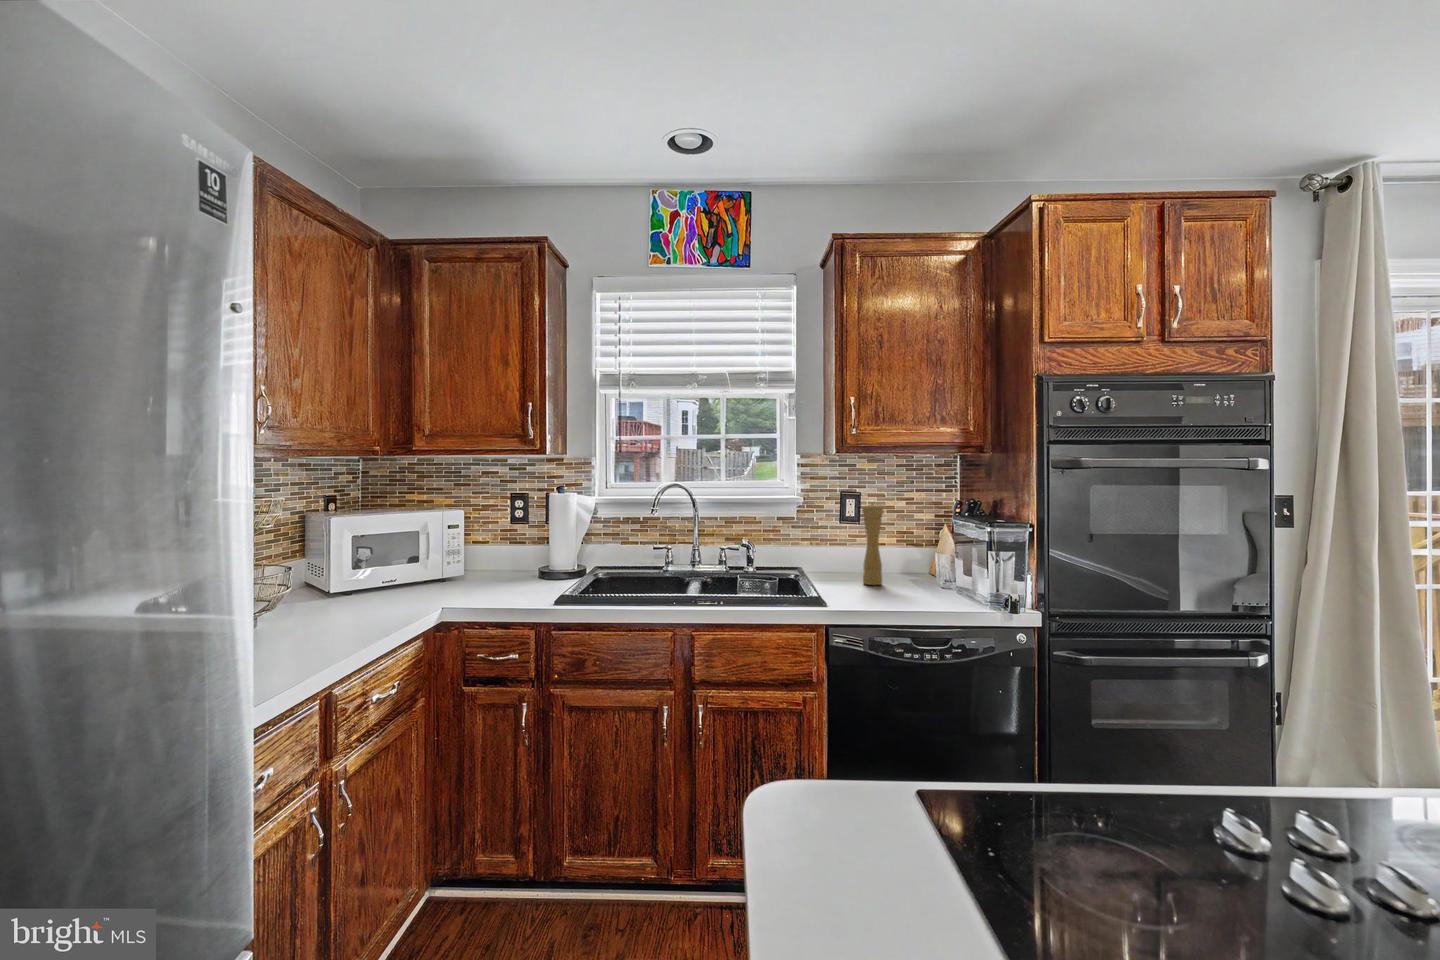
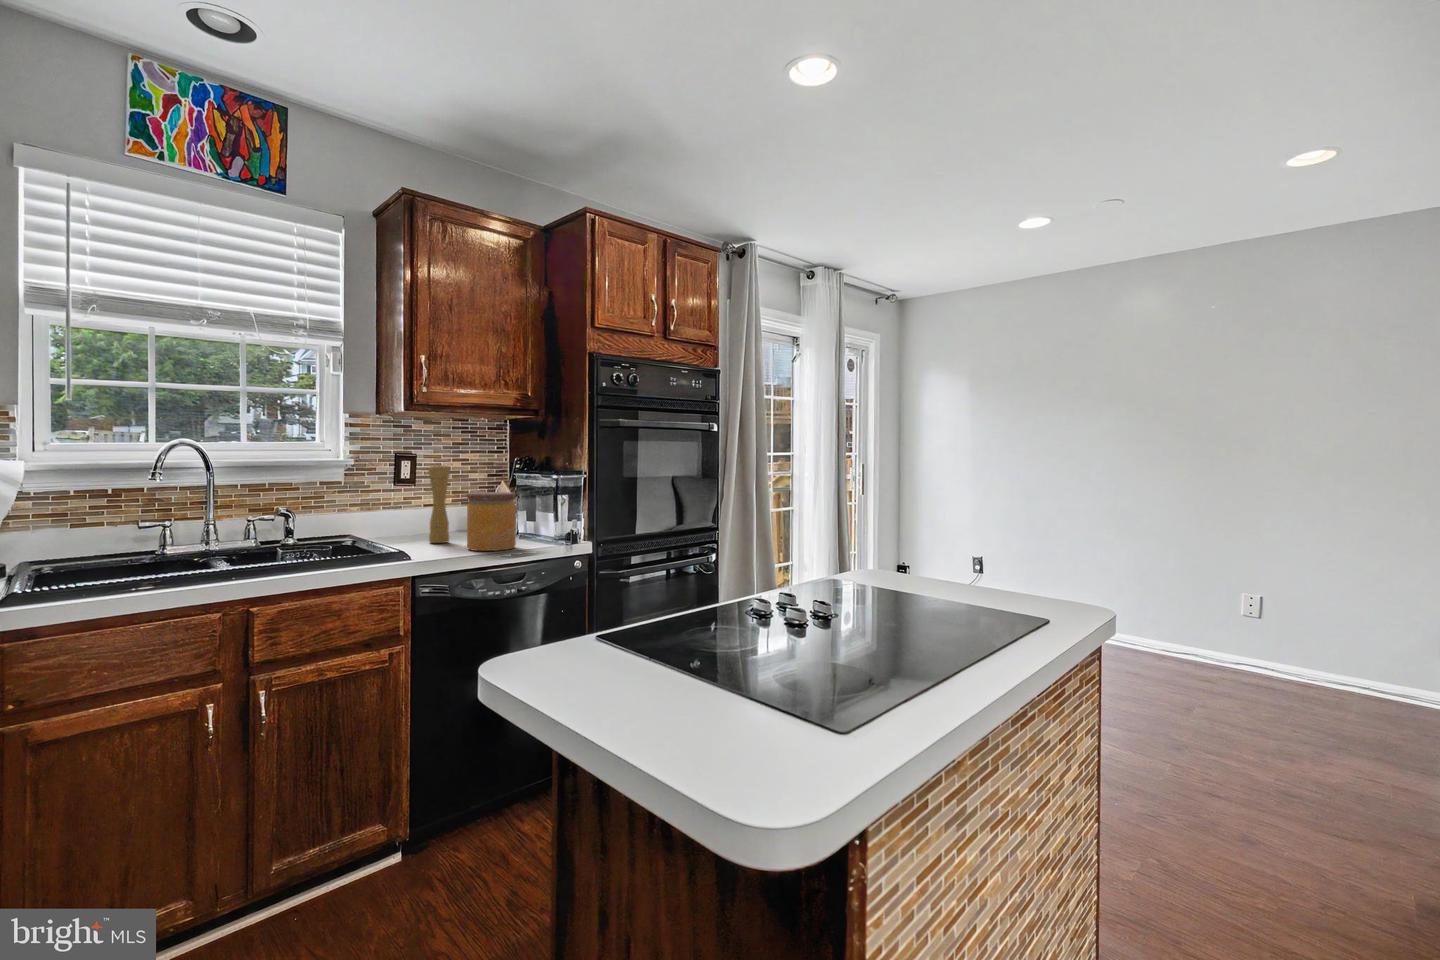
jar: none [890,536,941,601] -> present [467,492,516,551]

